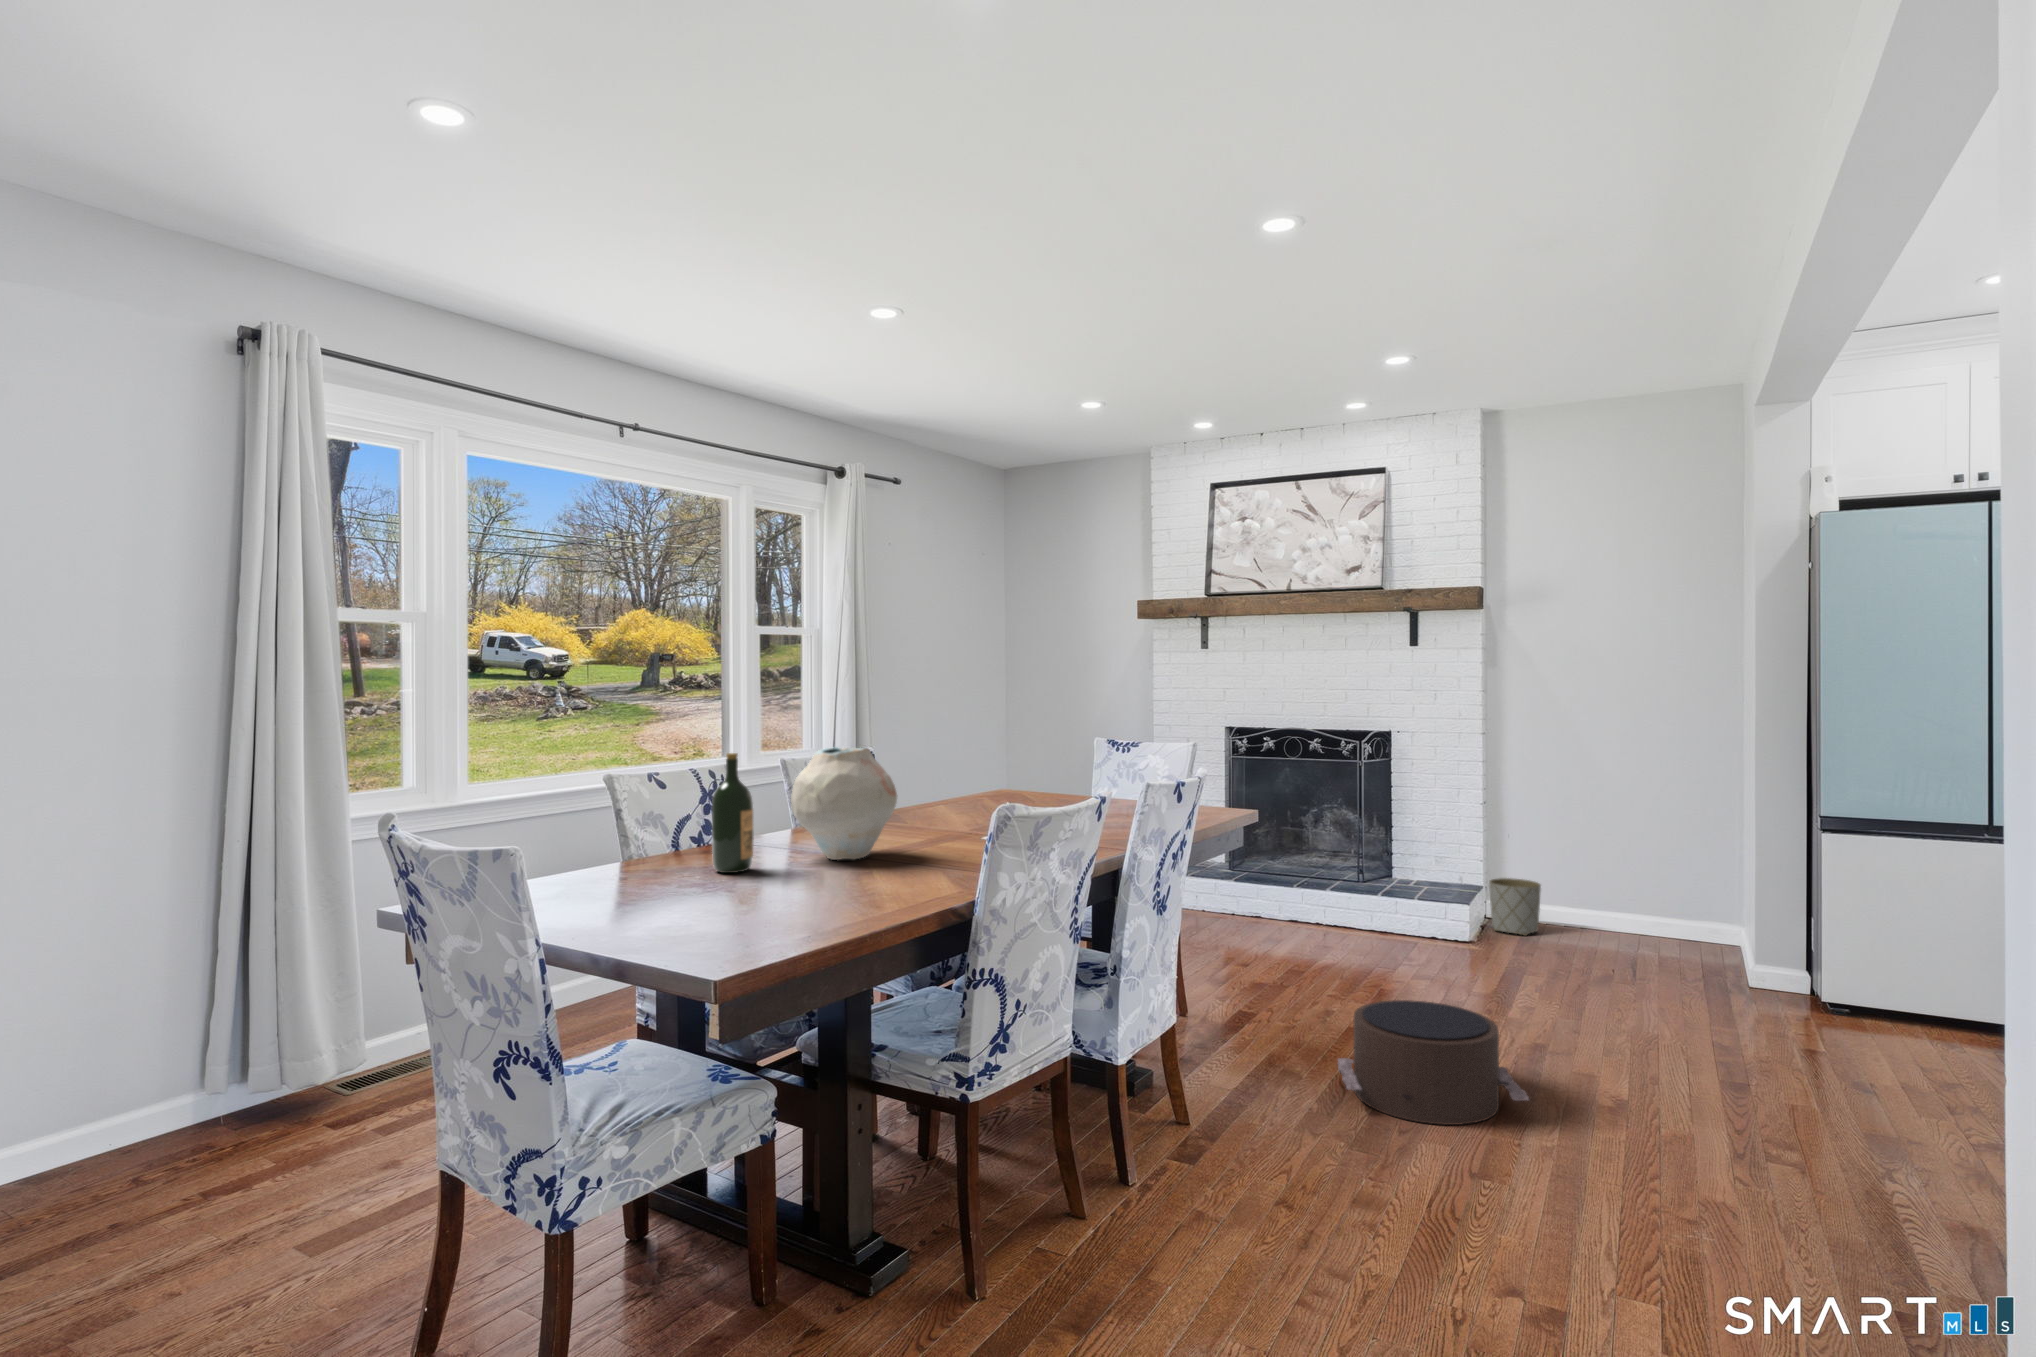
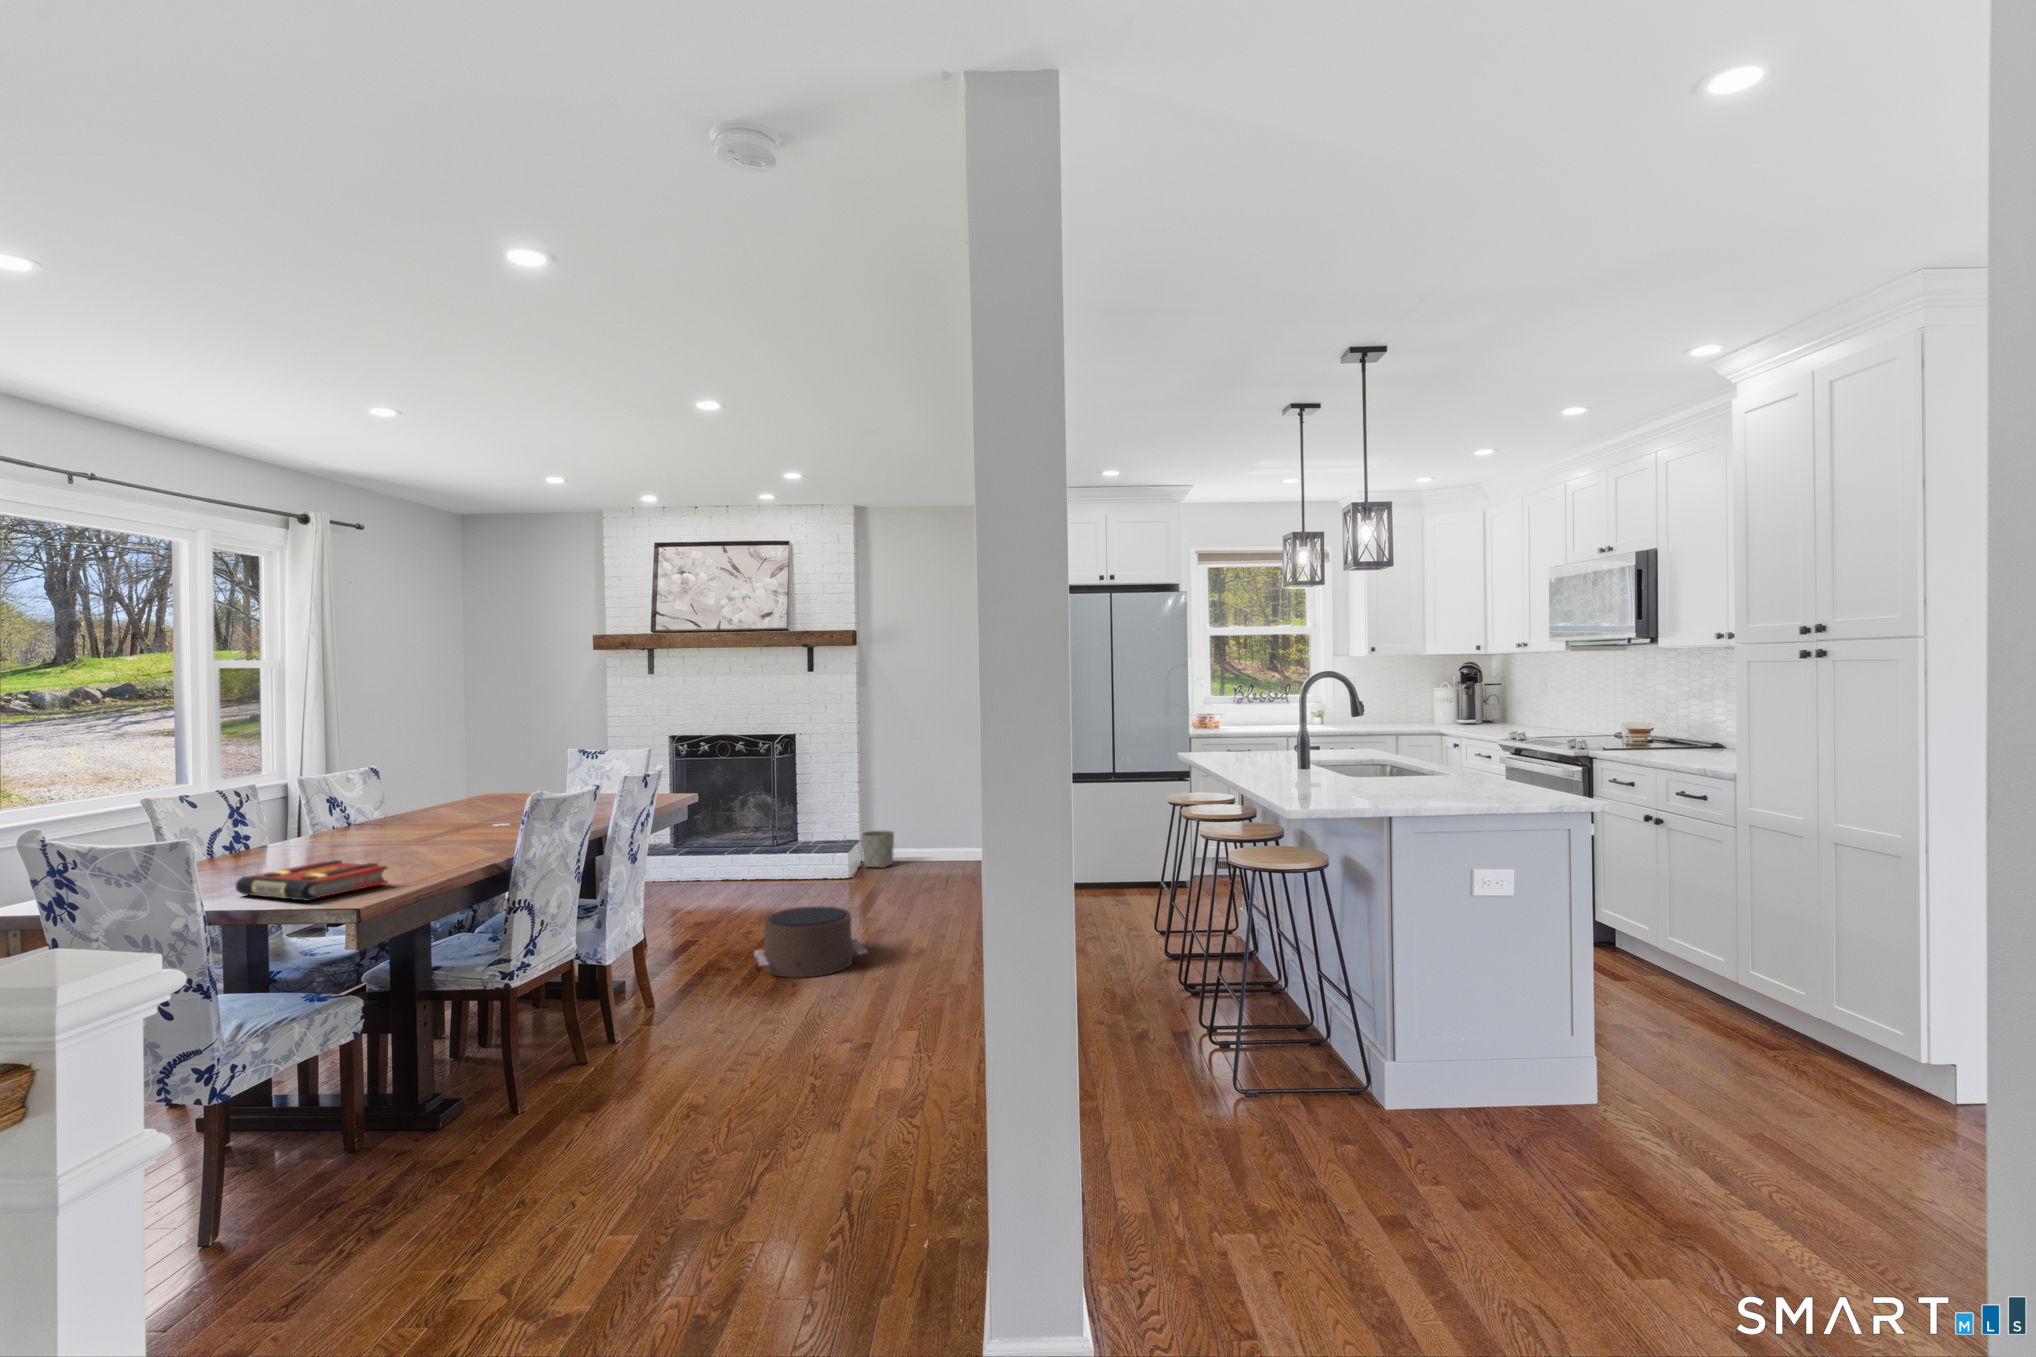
vase: present [791,747,897,860] -> none [333,765,427,850]
wine bottle: present [712,753,753,873] -> none [268,774,307,866]
book: none [634,877,804,942] -> present [236,860,388,901]

